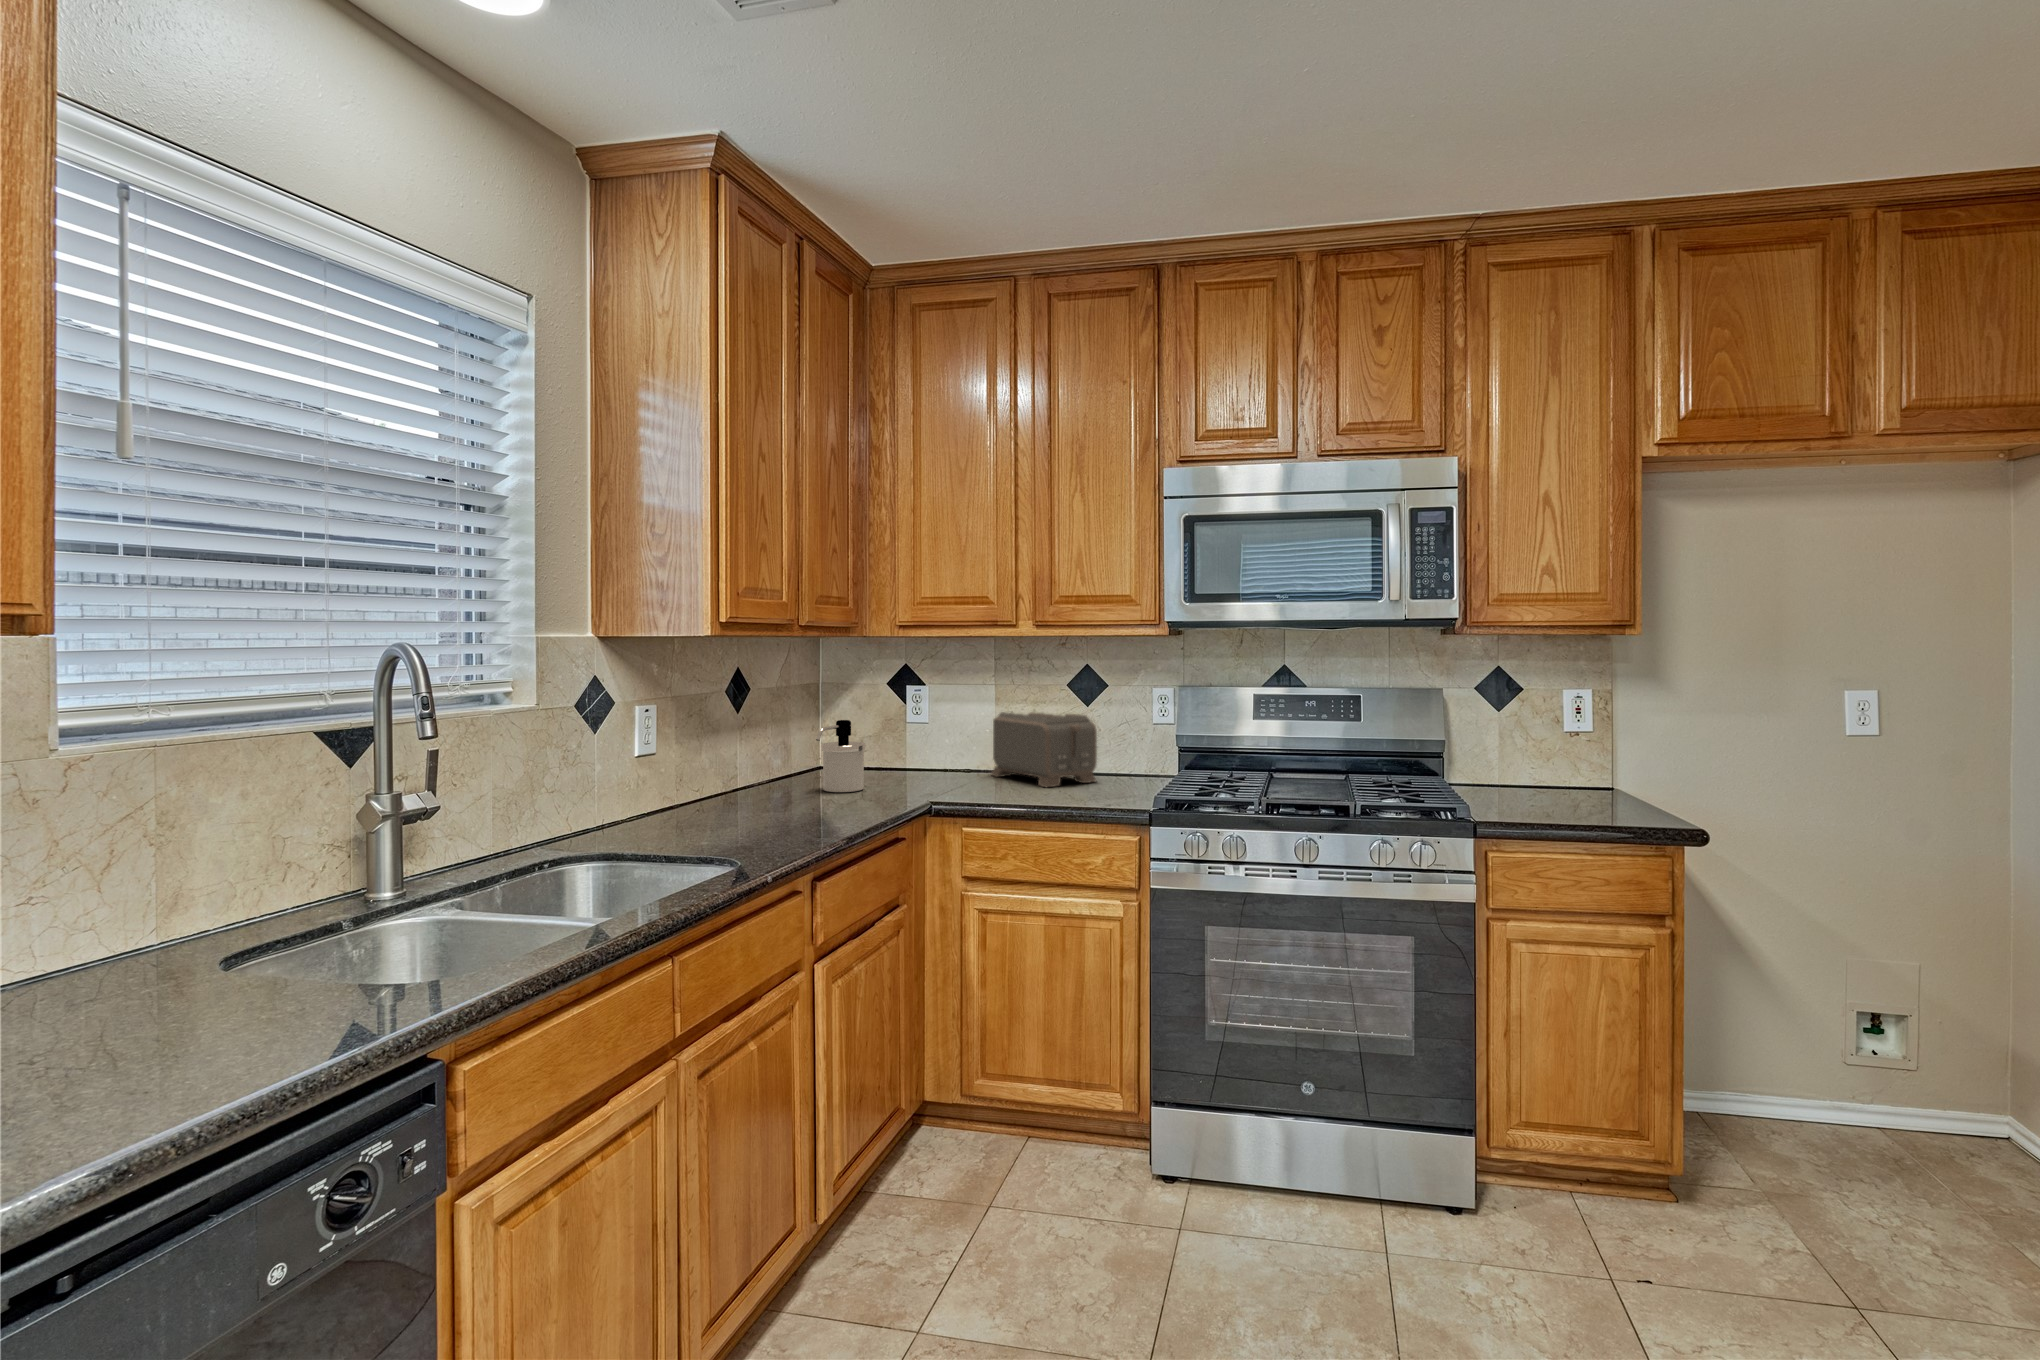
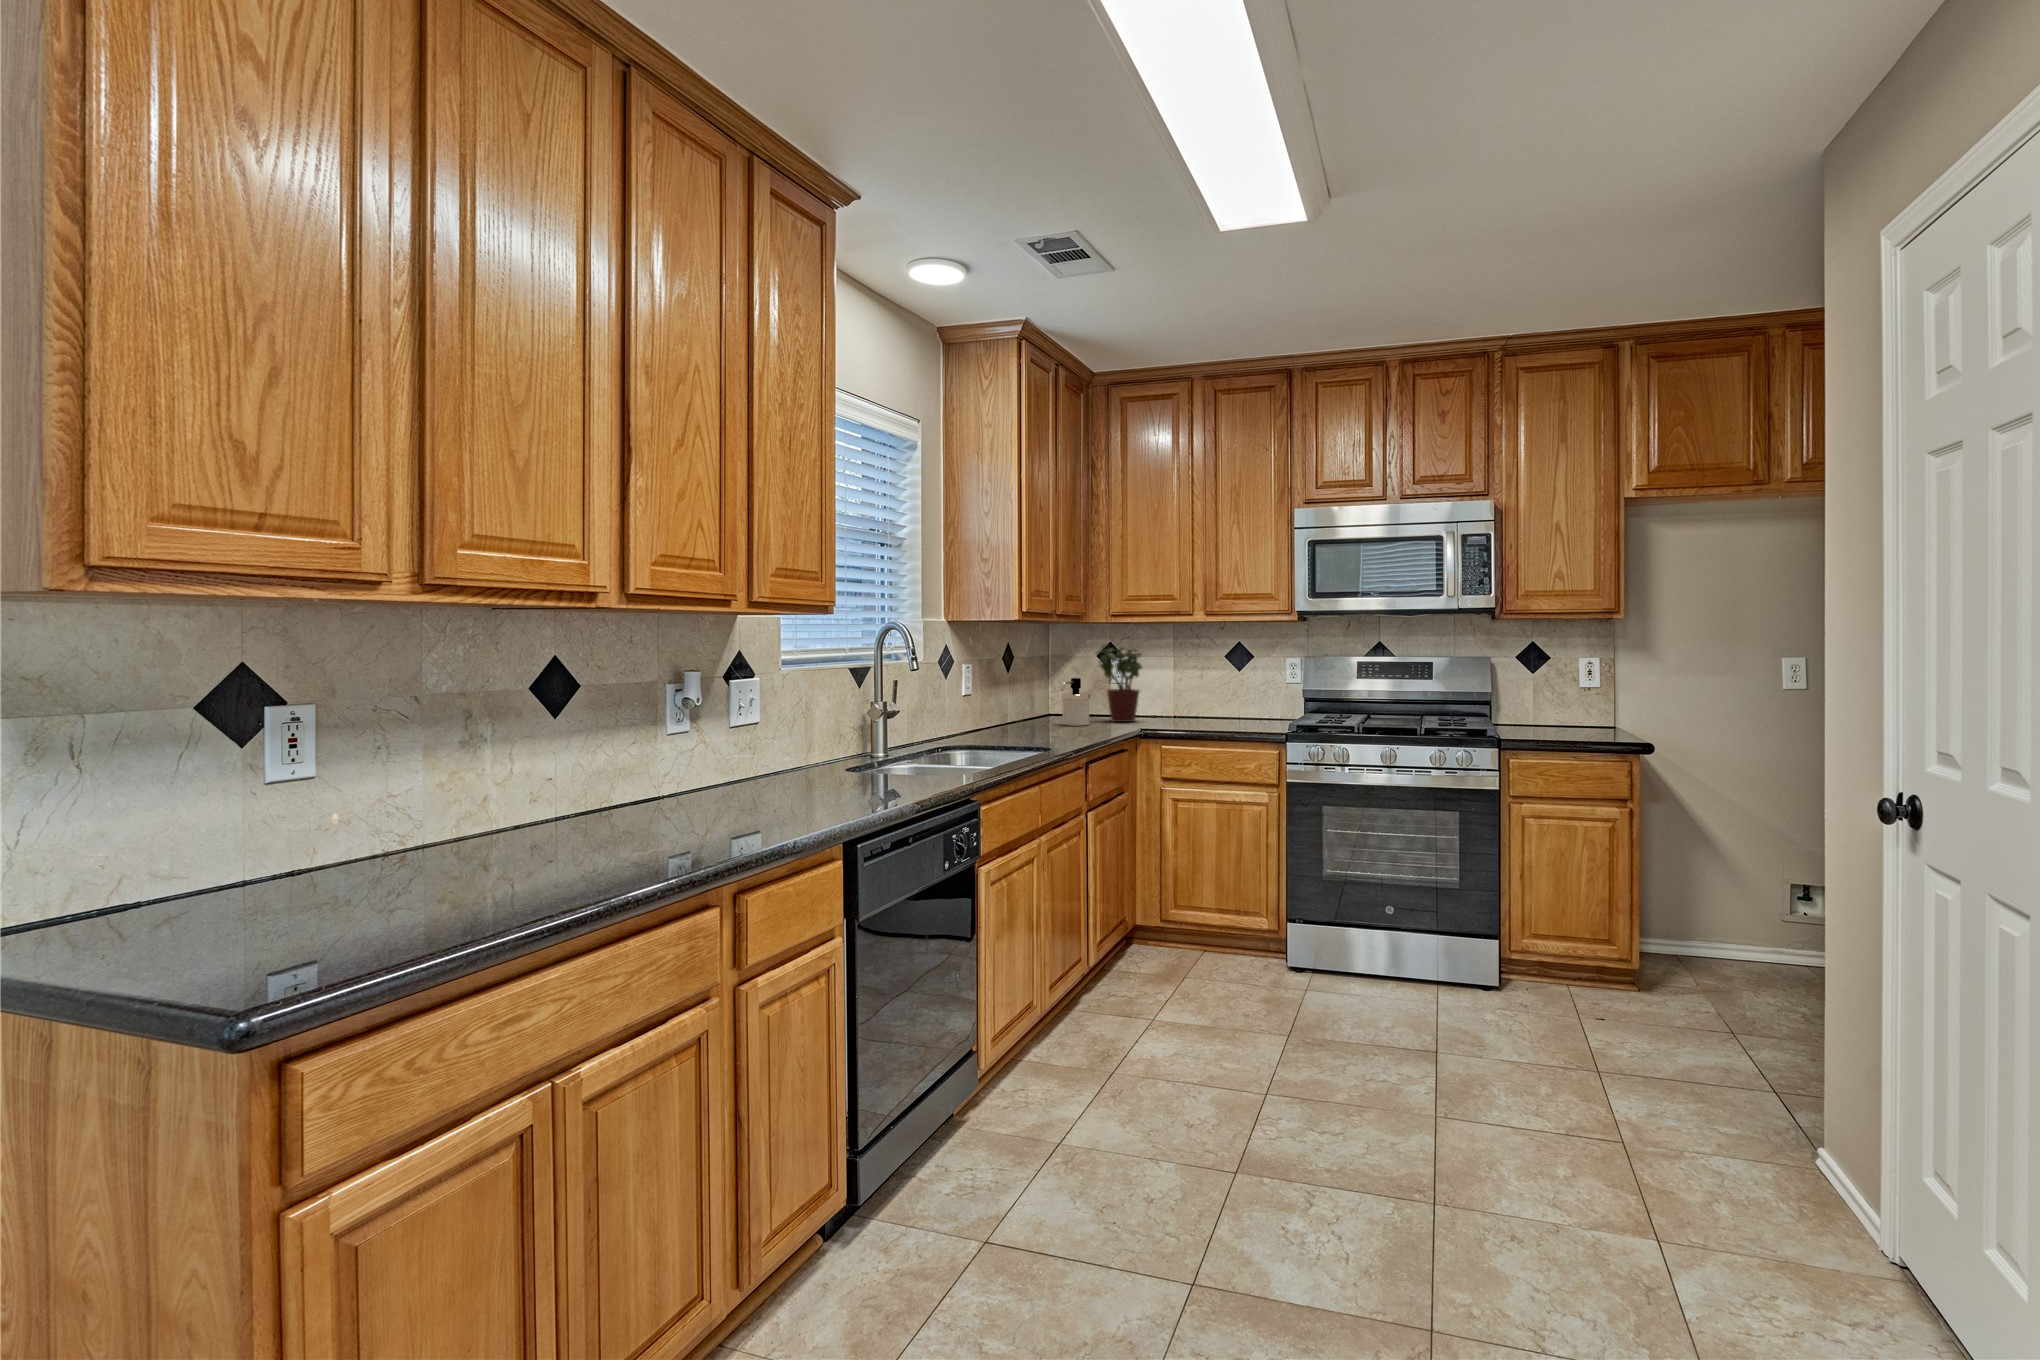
potted plant: none [878,668,949,782] -> present [1096,644,1142,722]
toaster: present [991,712,1097,787] -> none [1170,675,1247,725]

